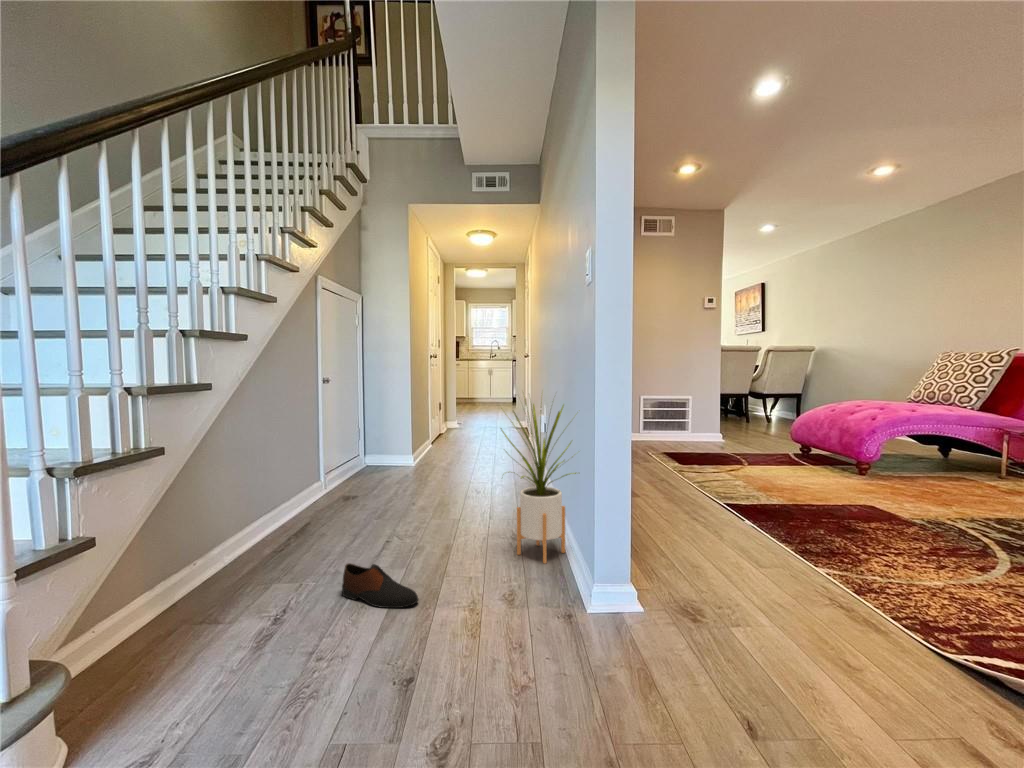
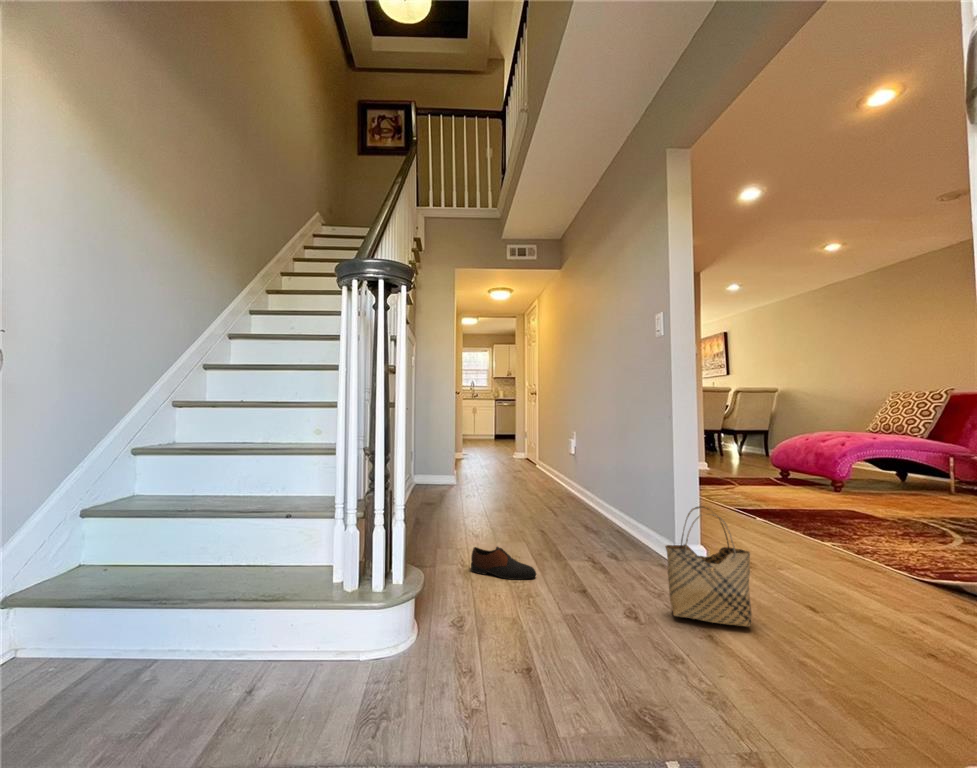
house plant: present [501,404,576,563] -> none [570,414,643,552]
woven basket: none [553,524,664,694] -> present [665,506,752,627]

